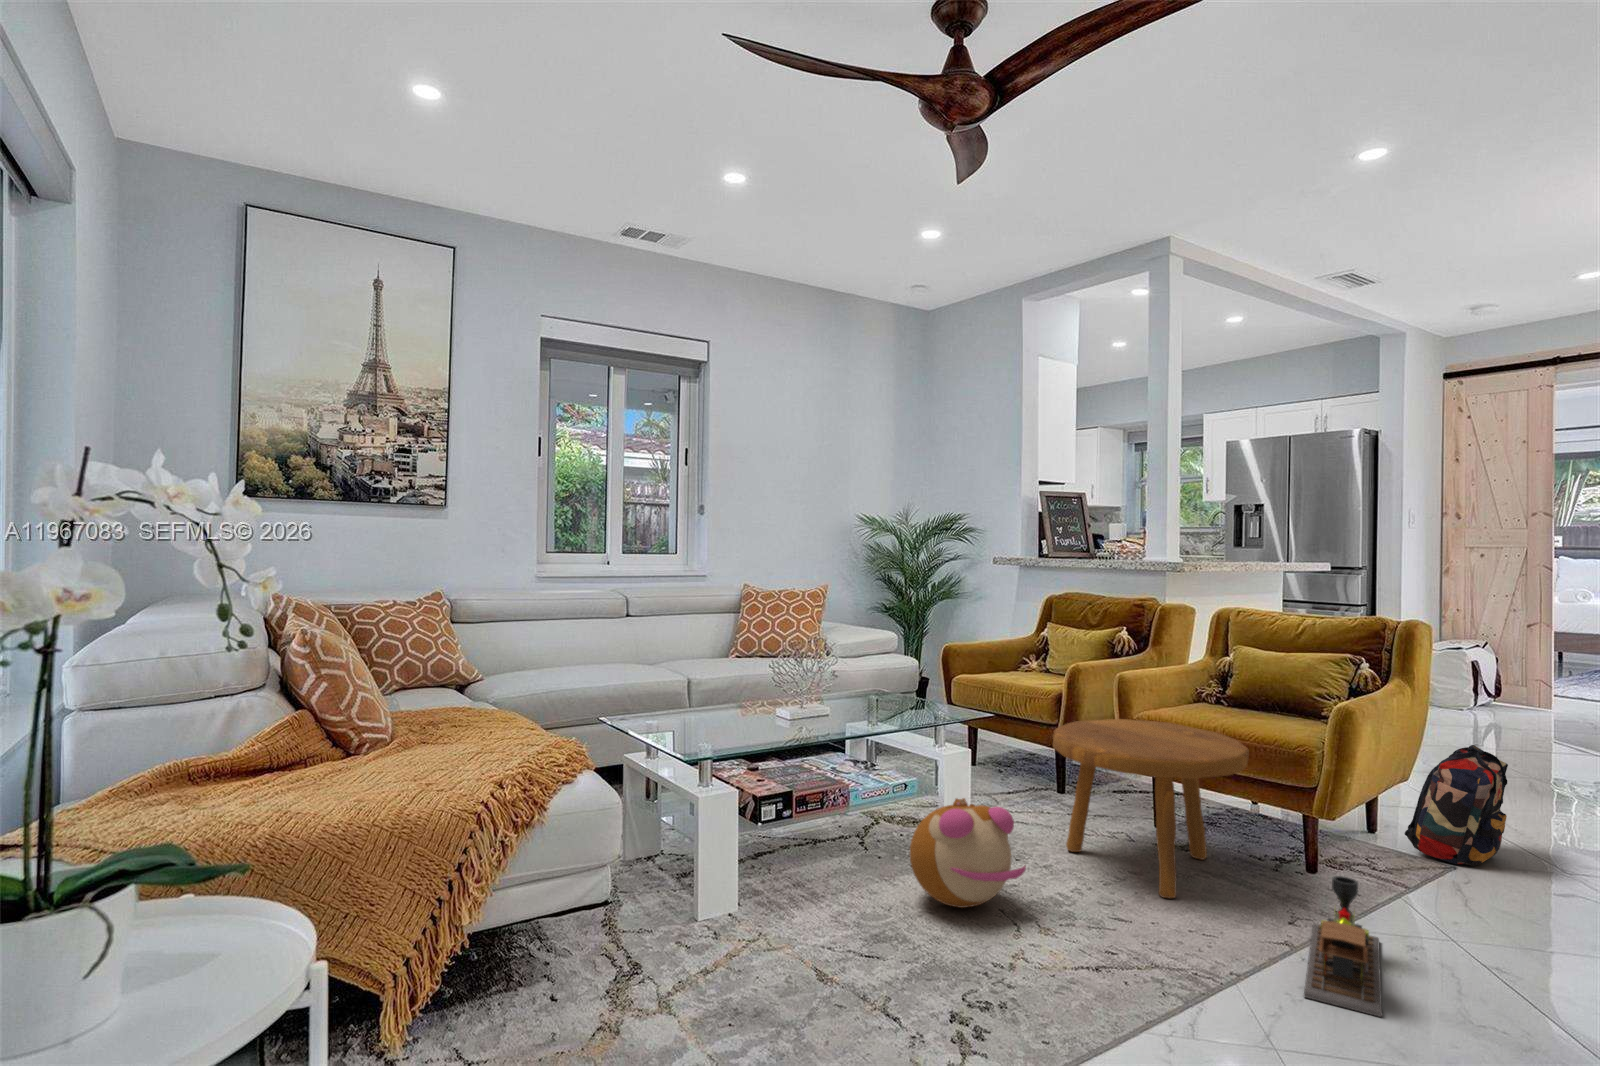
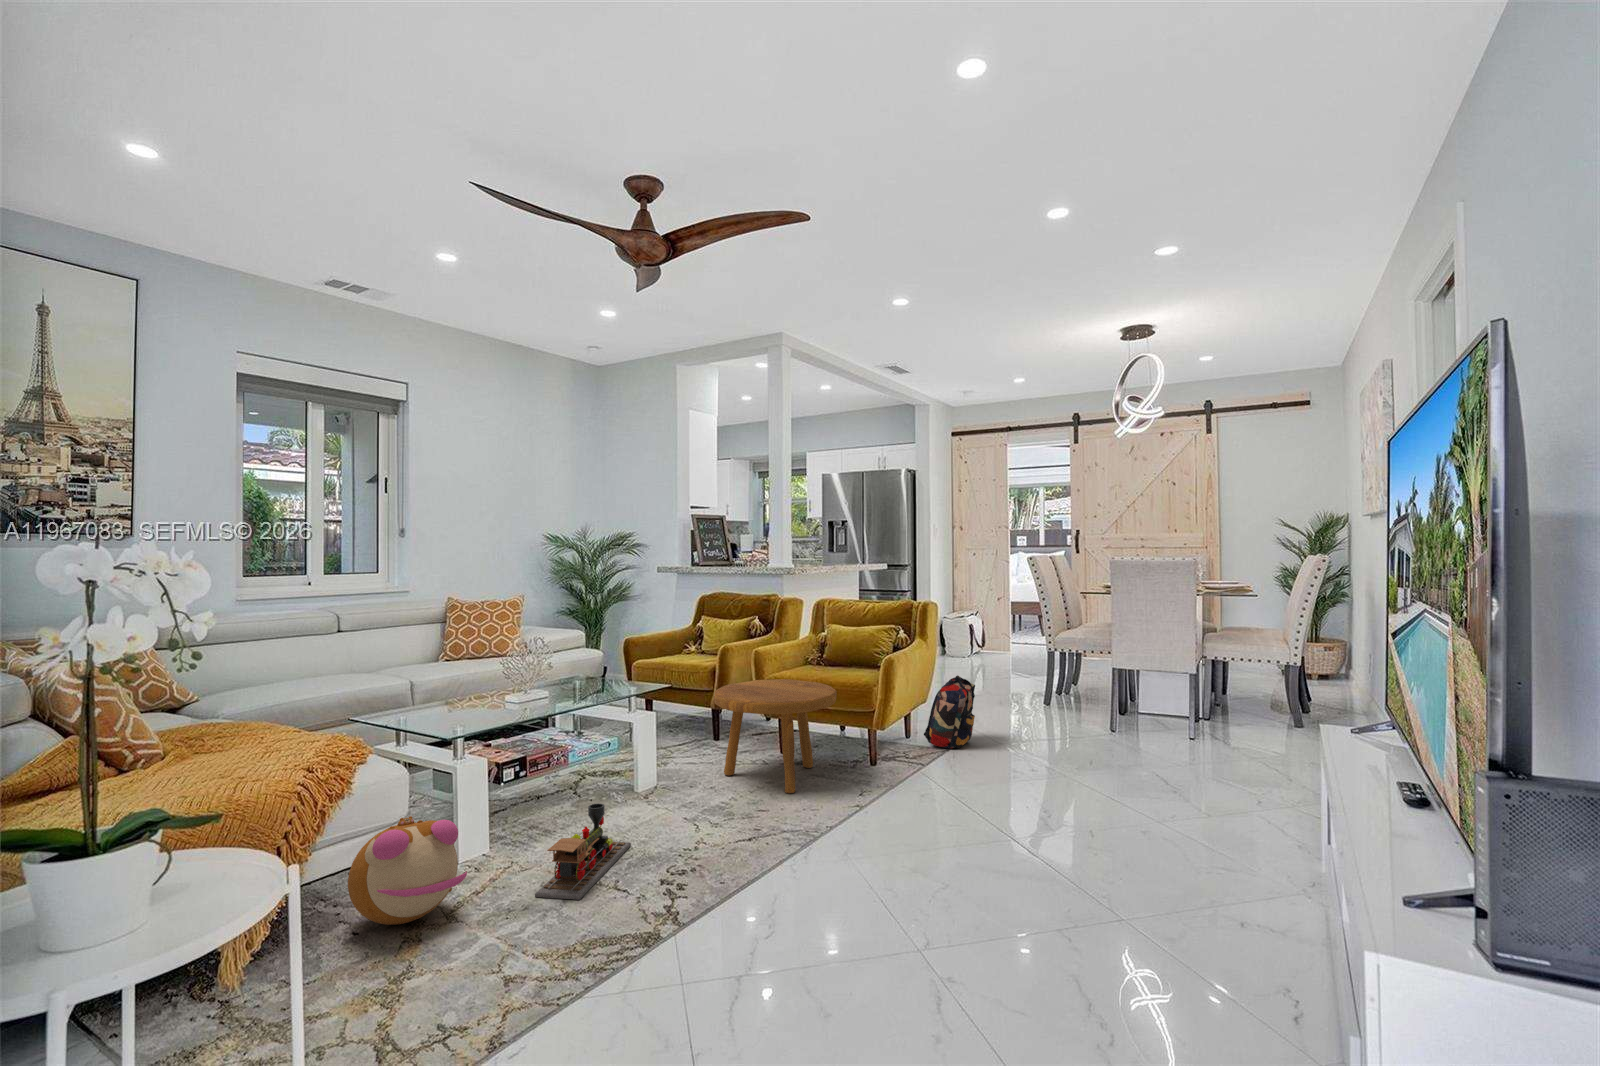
plush toy: present [910,798,1026,908] -> present [348,816,467,925]
toy train: present [1304,876,1382,1017] -> present [535,803,631,900]

